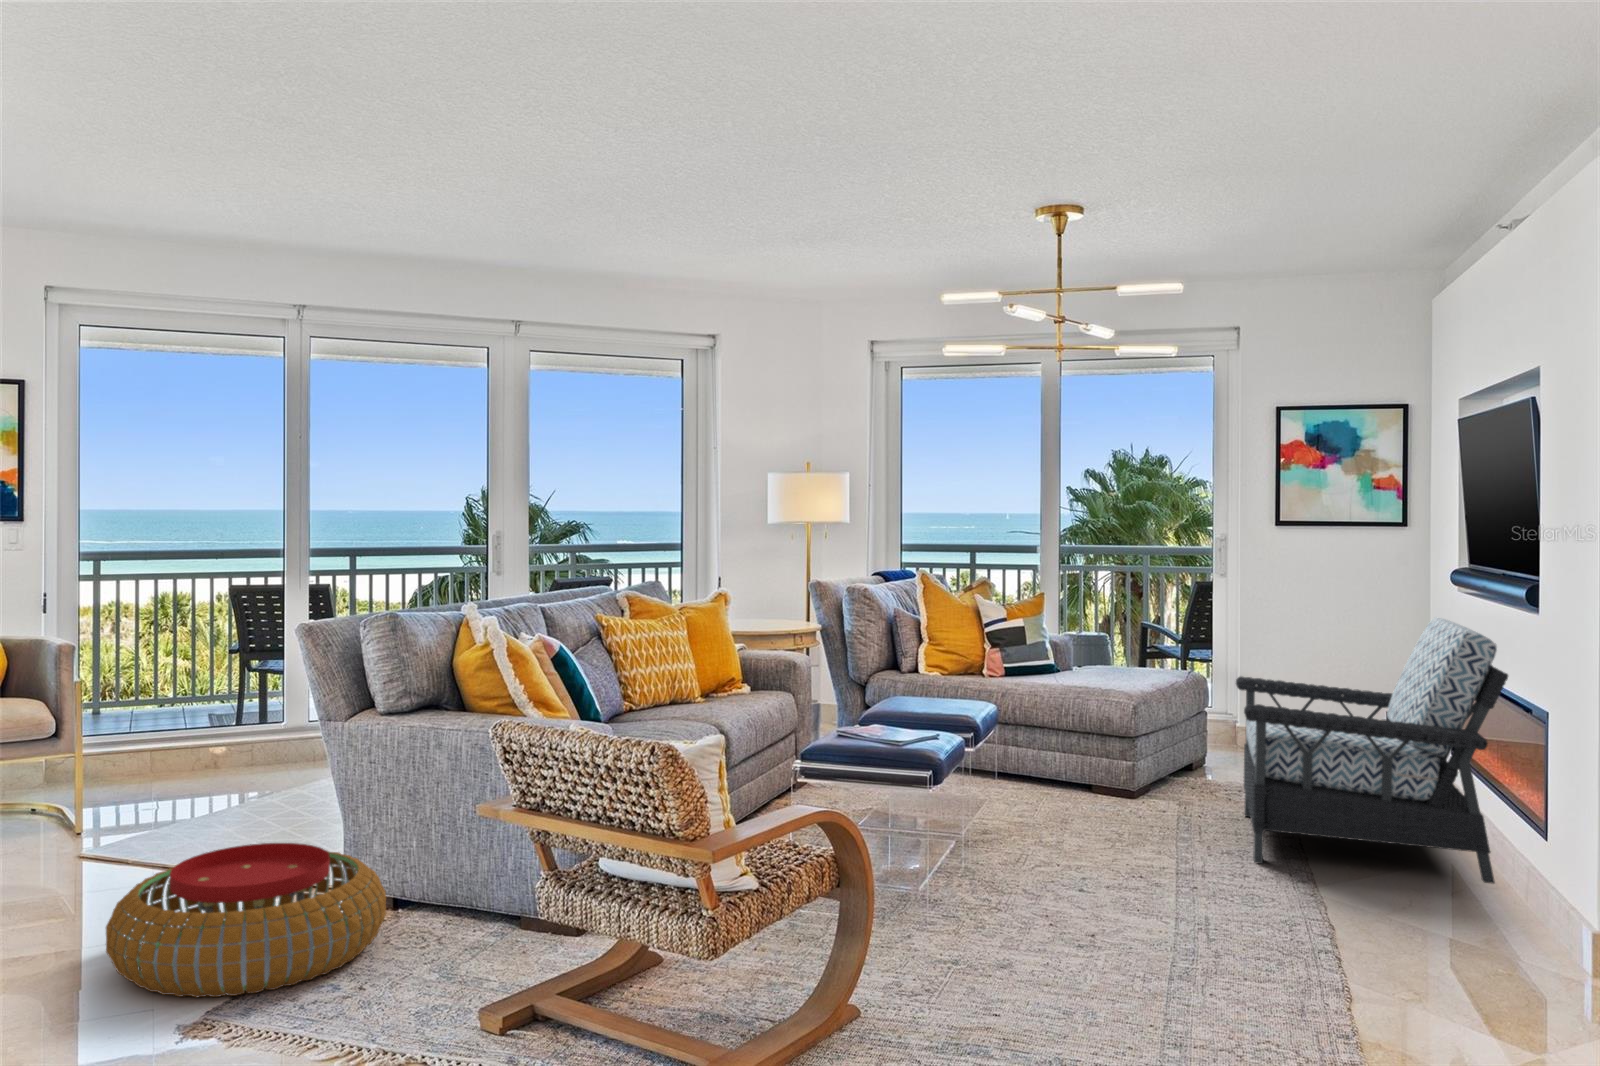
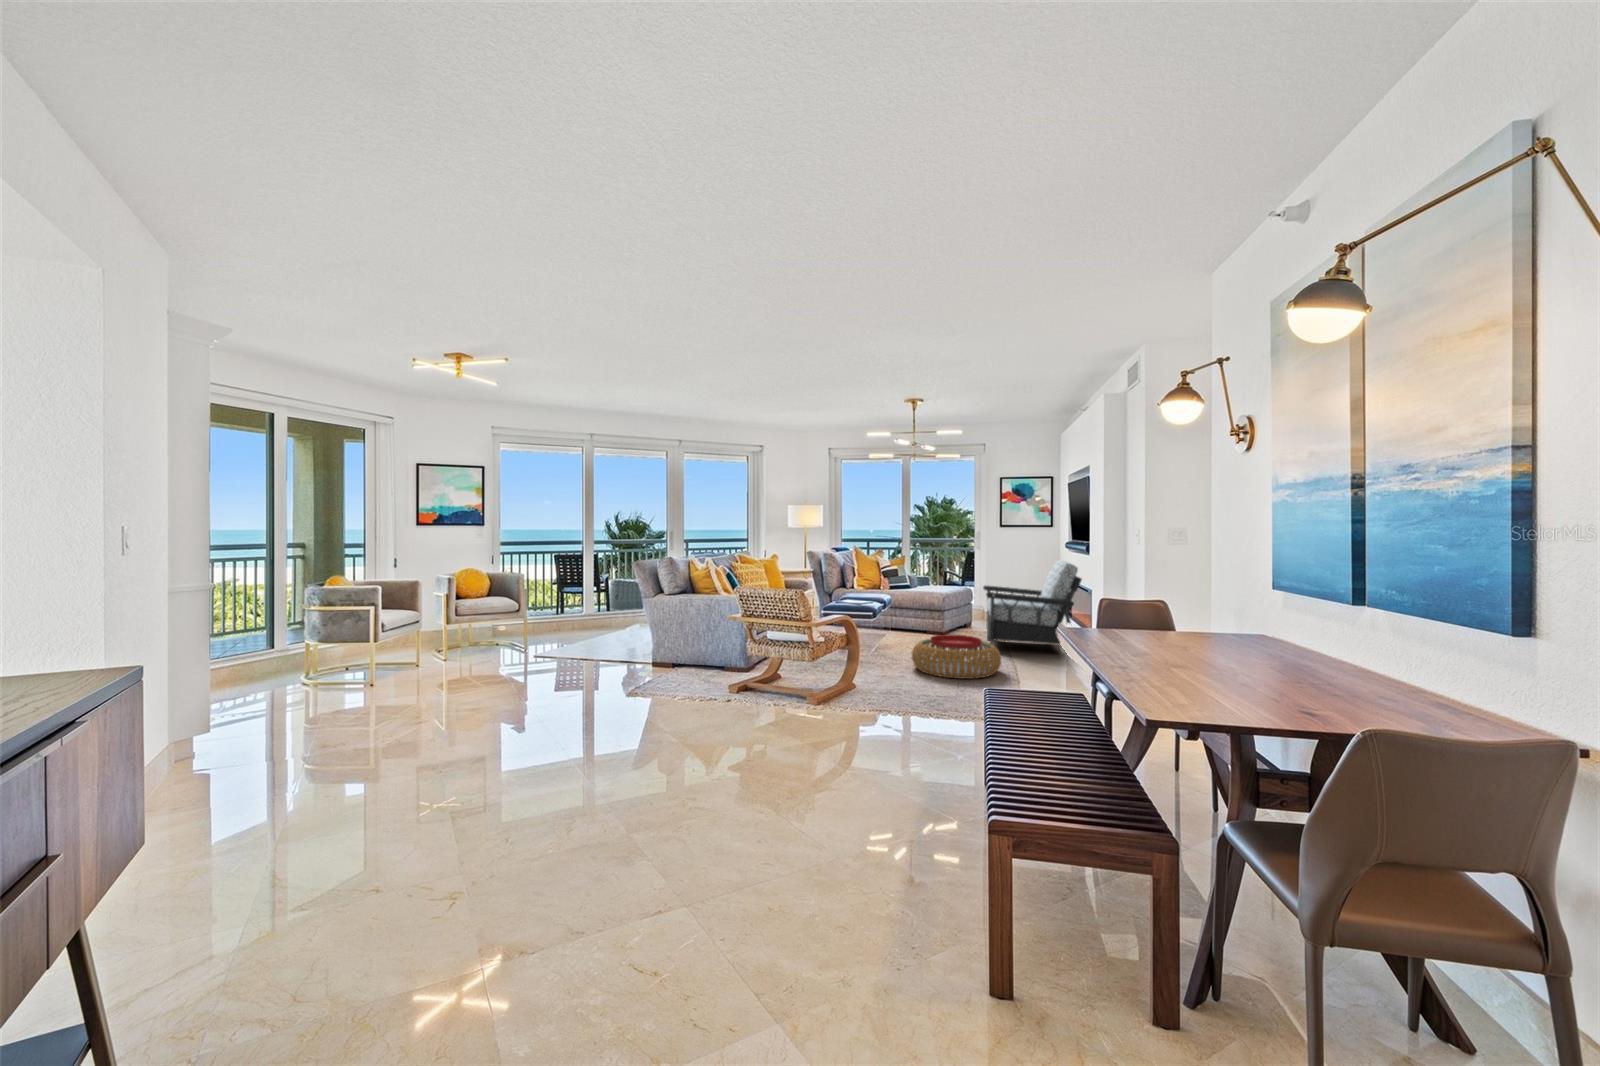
pouf: present [106,843,386,997] -> present [912,635,1001,679]

